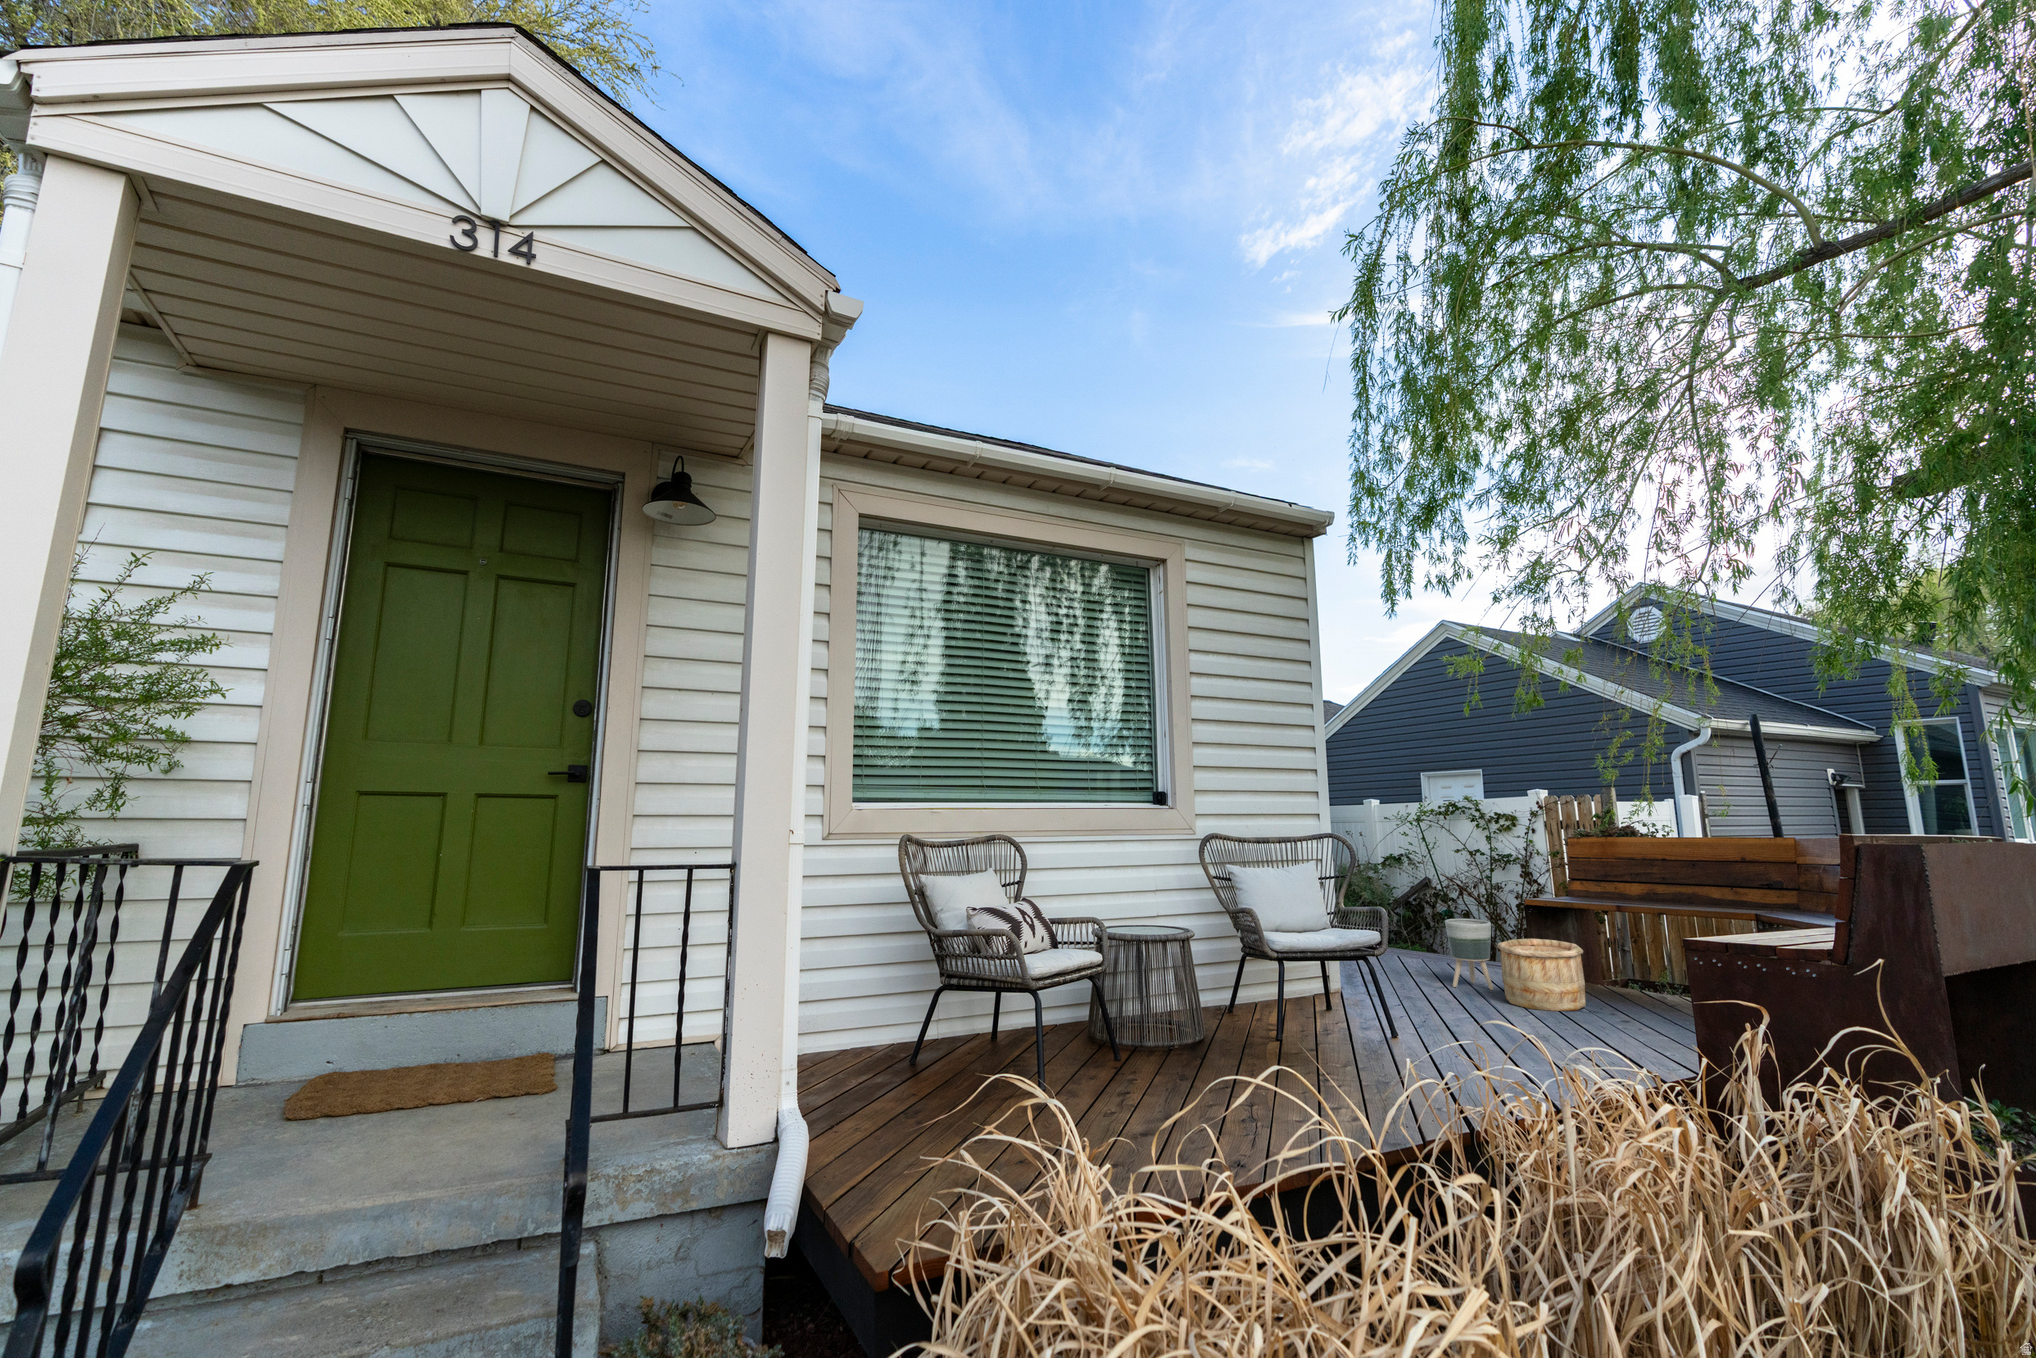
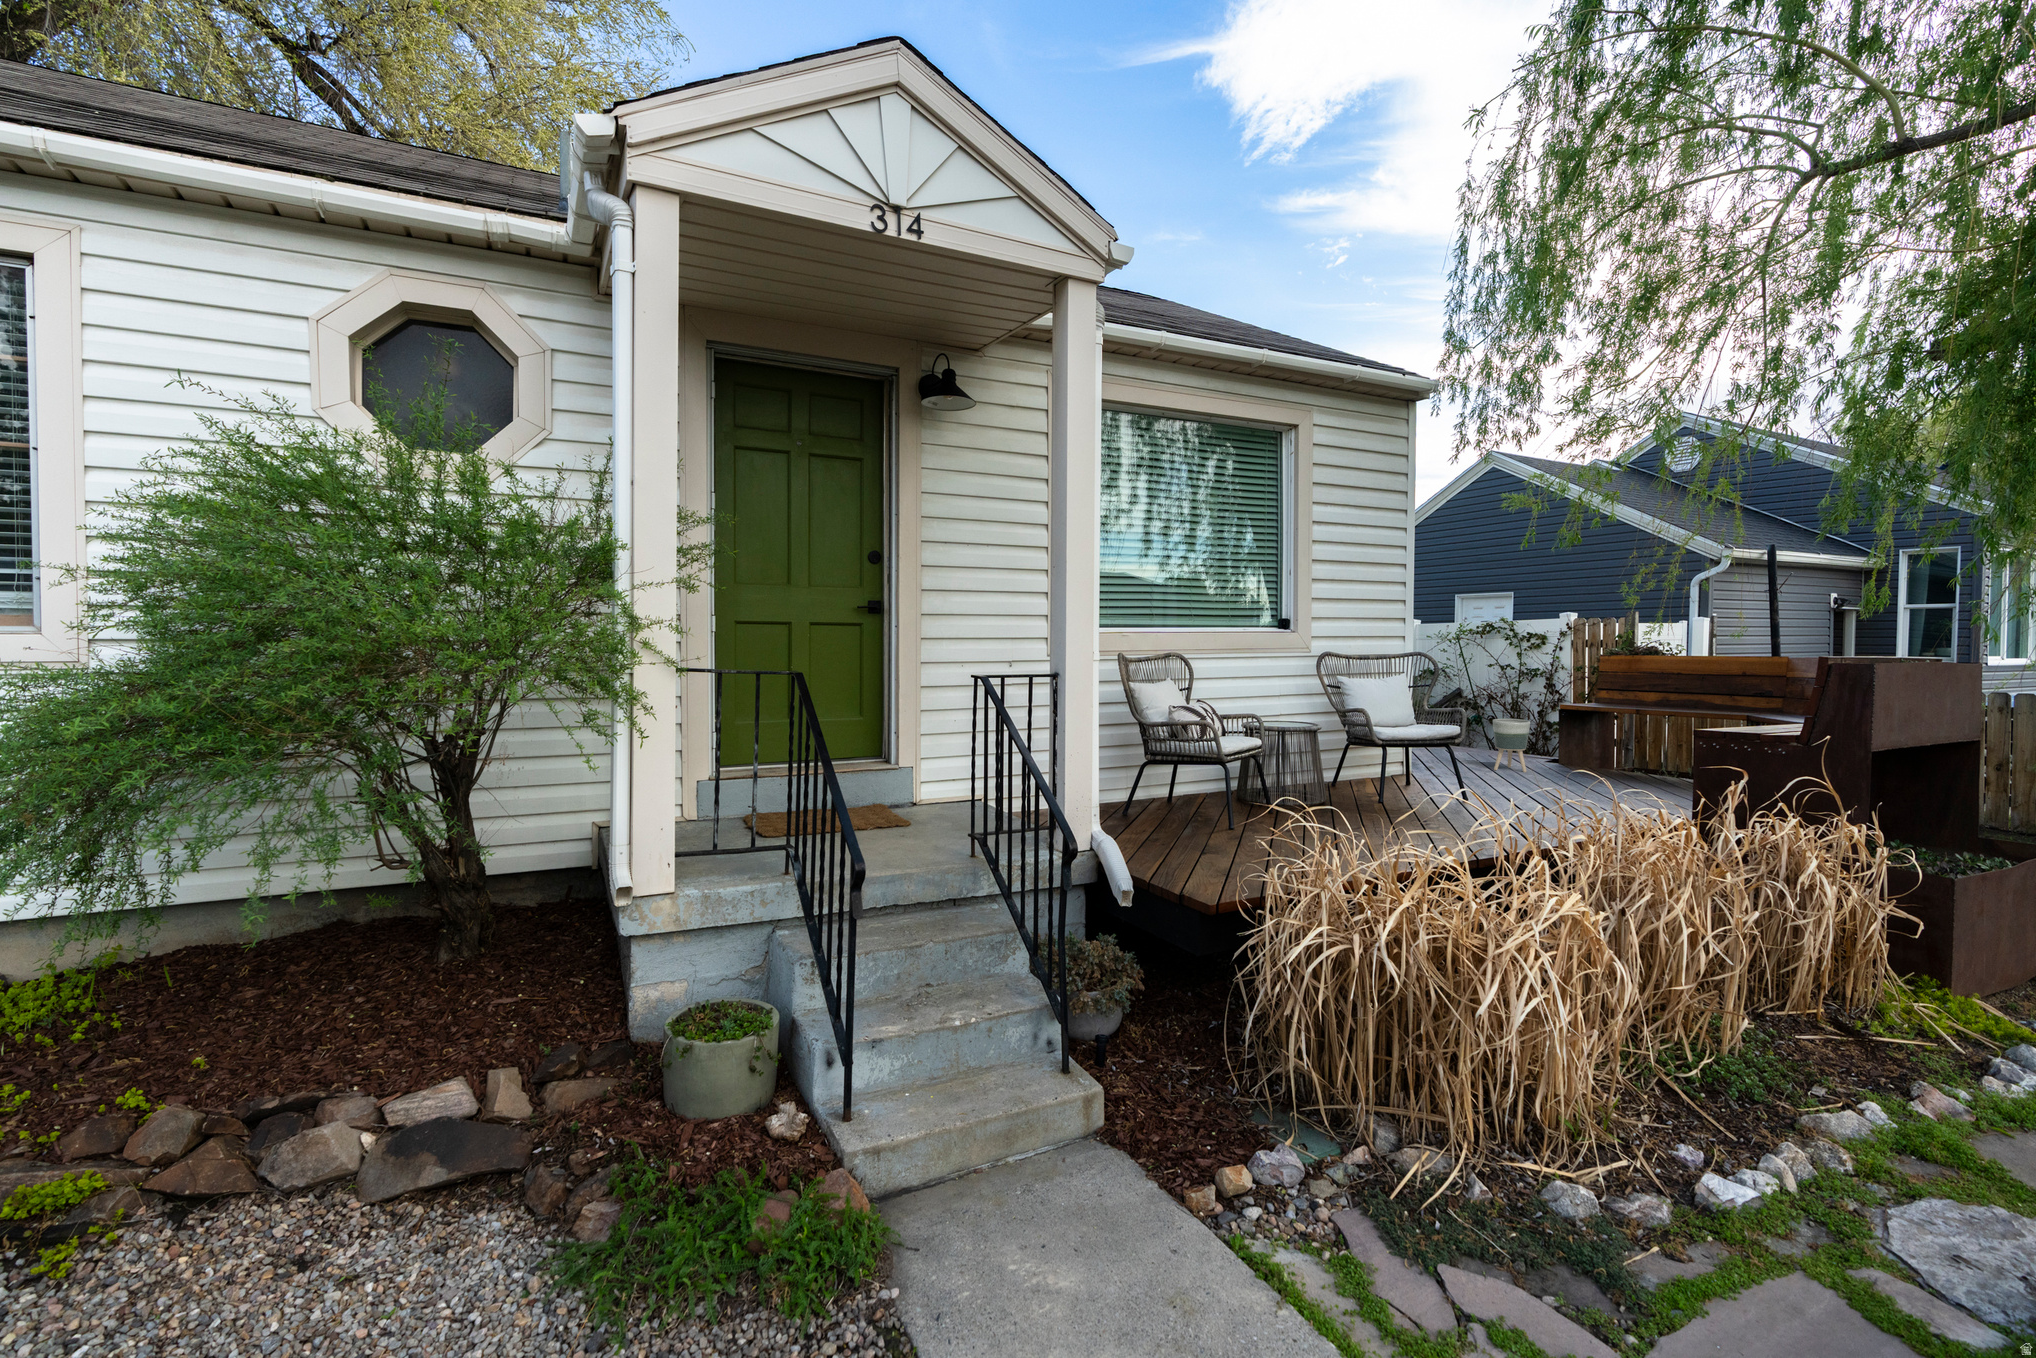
wooden bucket: present [1497,939,1586,1011] -> none [1536,733,1605,786]

